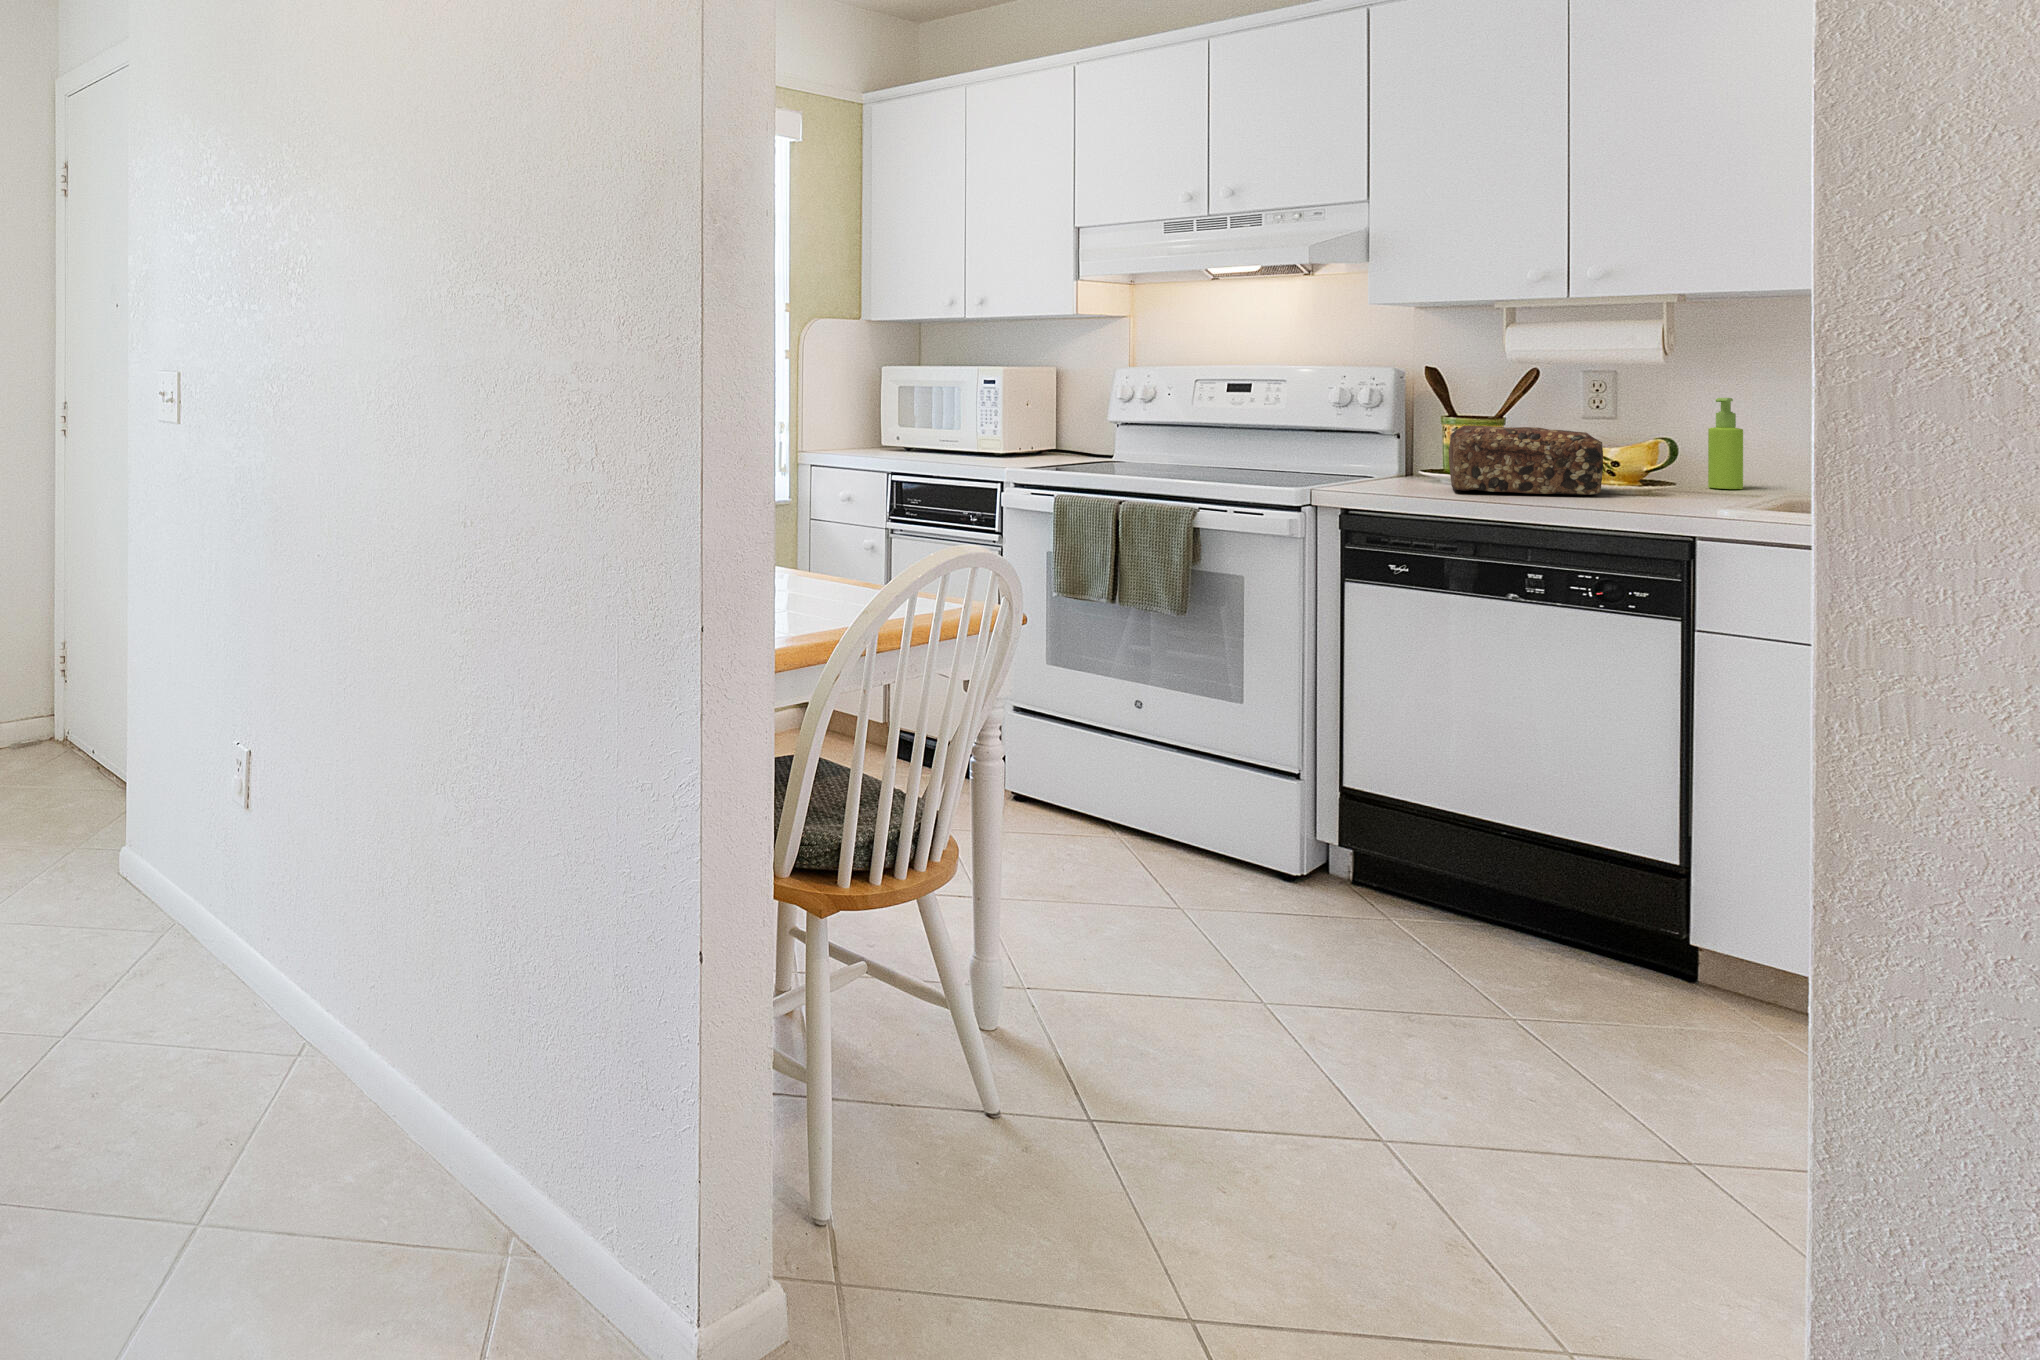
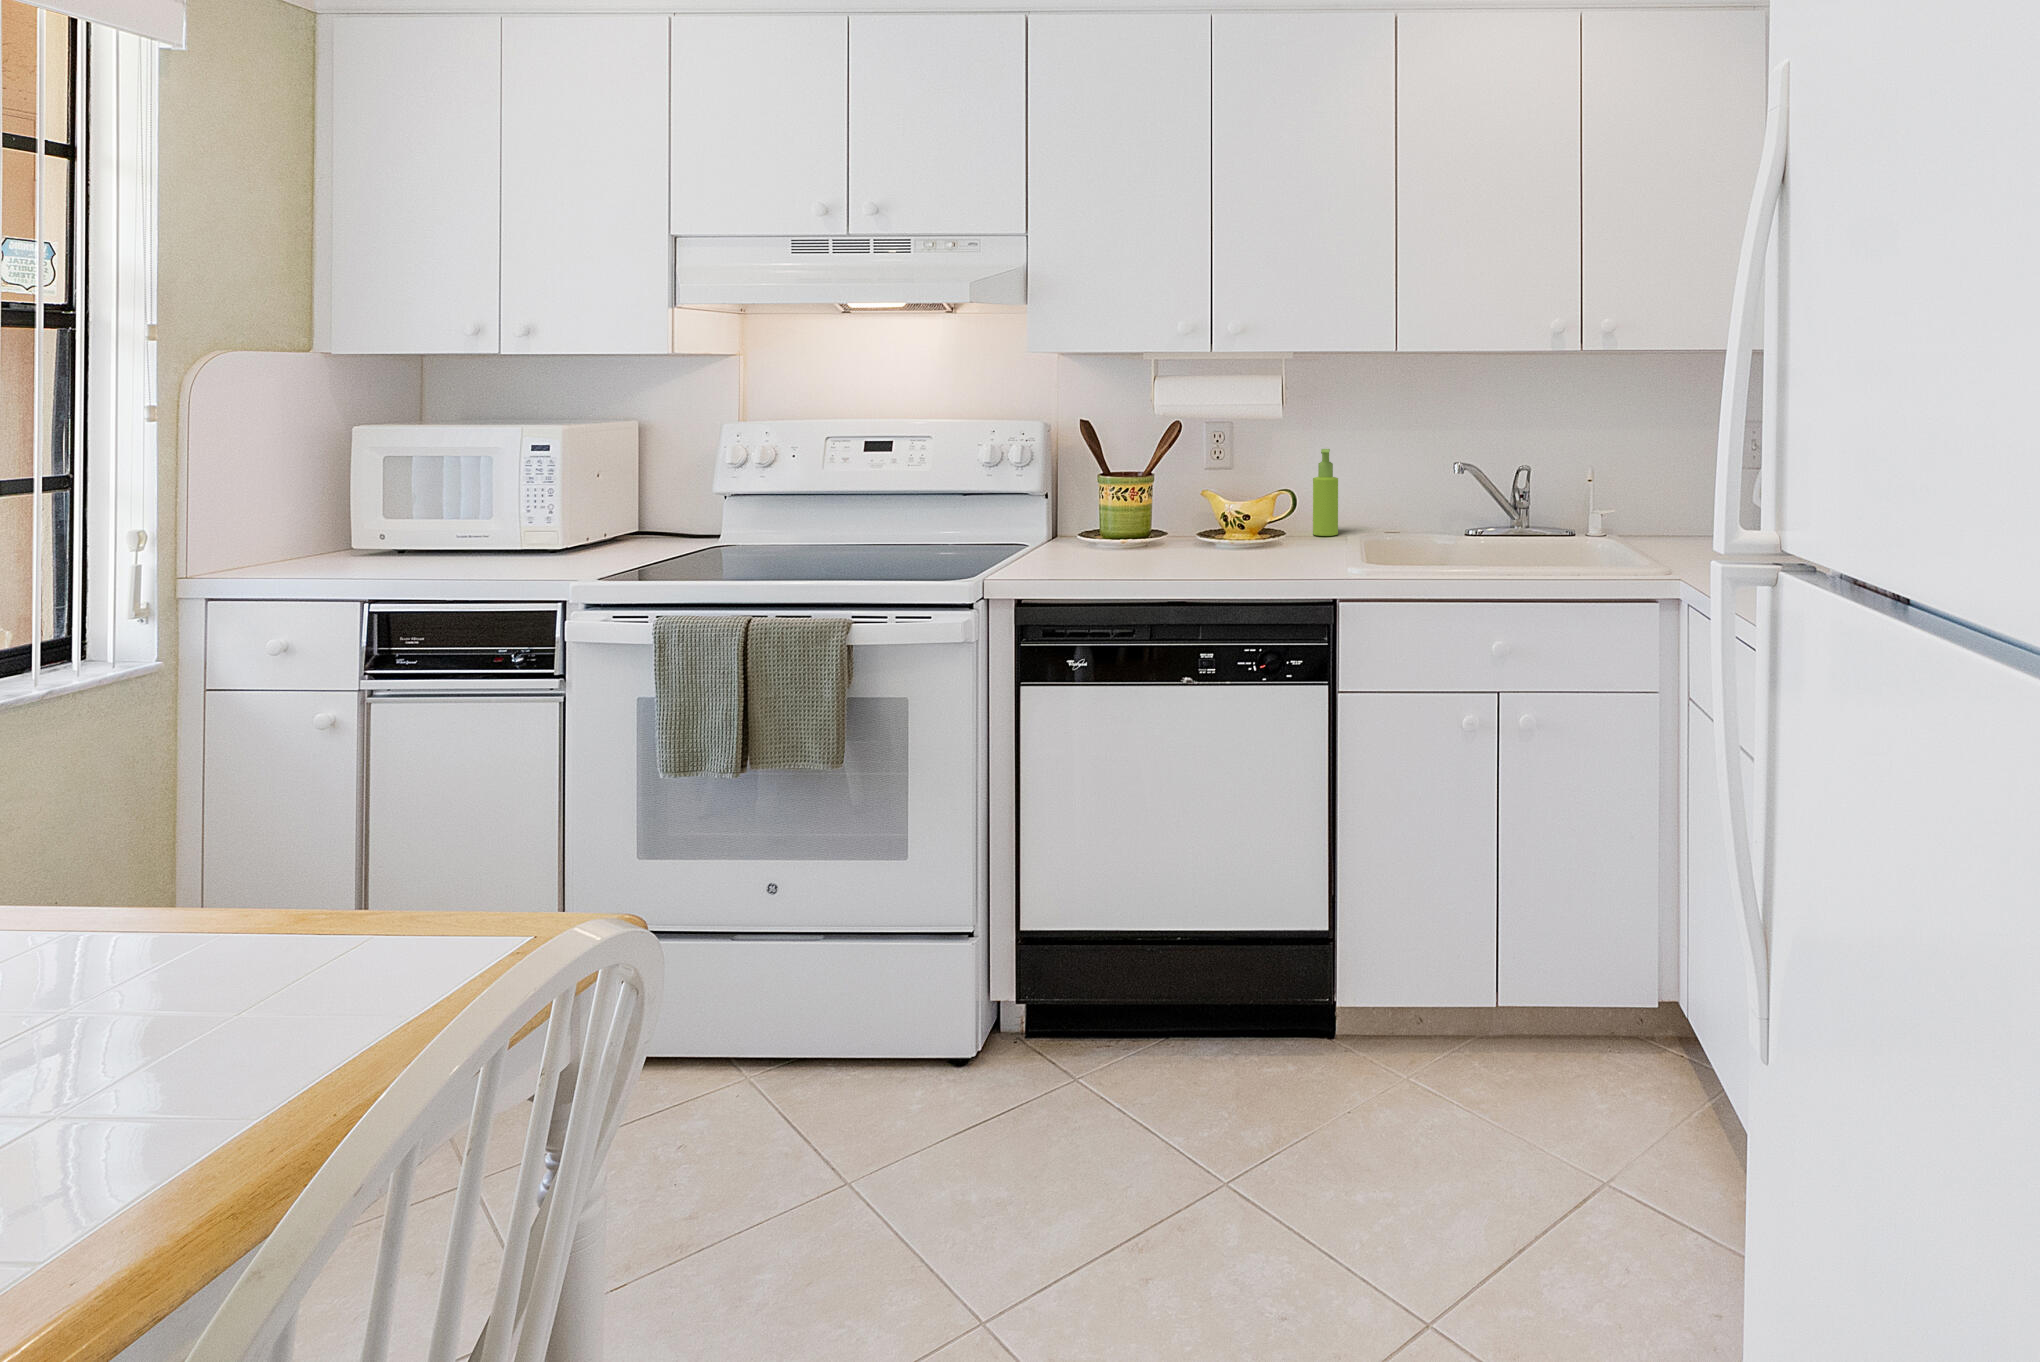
bread loaf: present [1449,426,1603,495] -> none [1111,489,1252,566]

